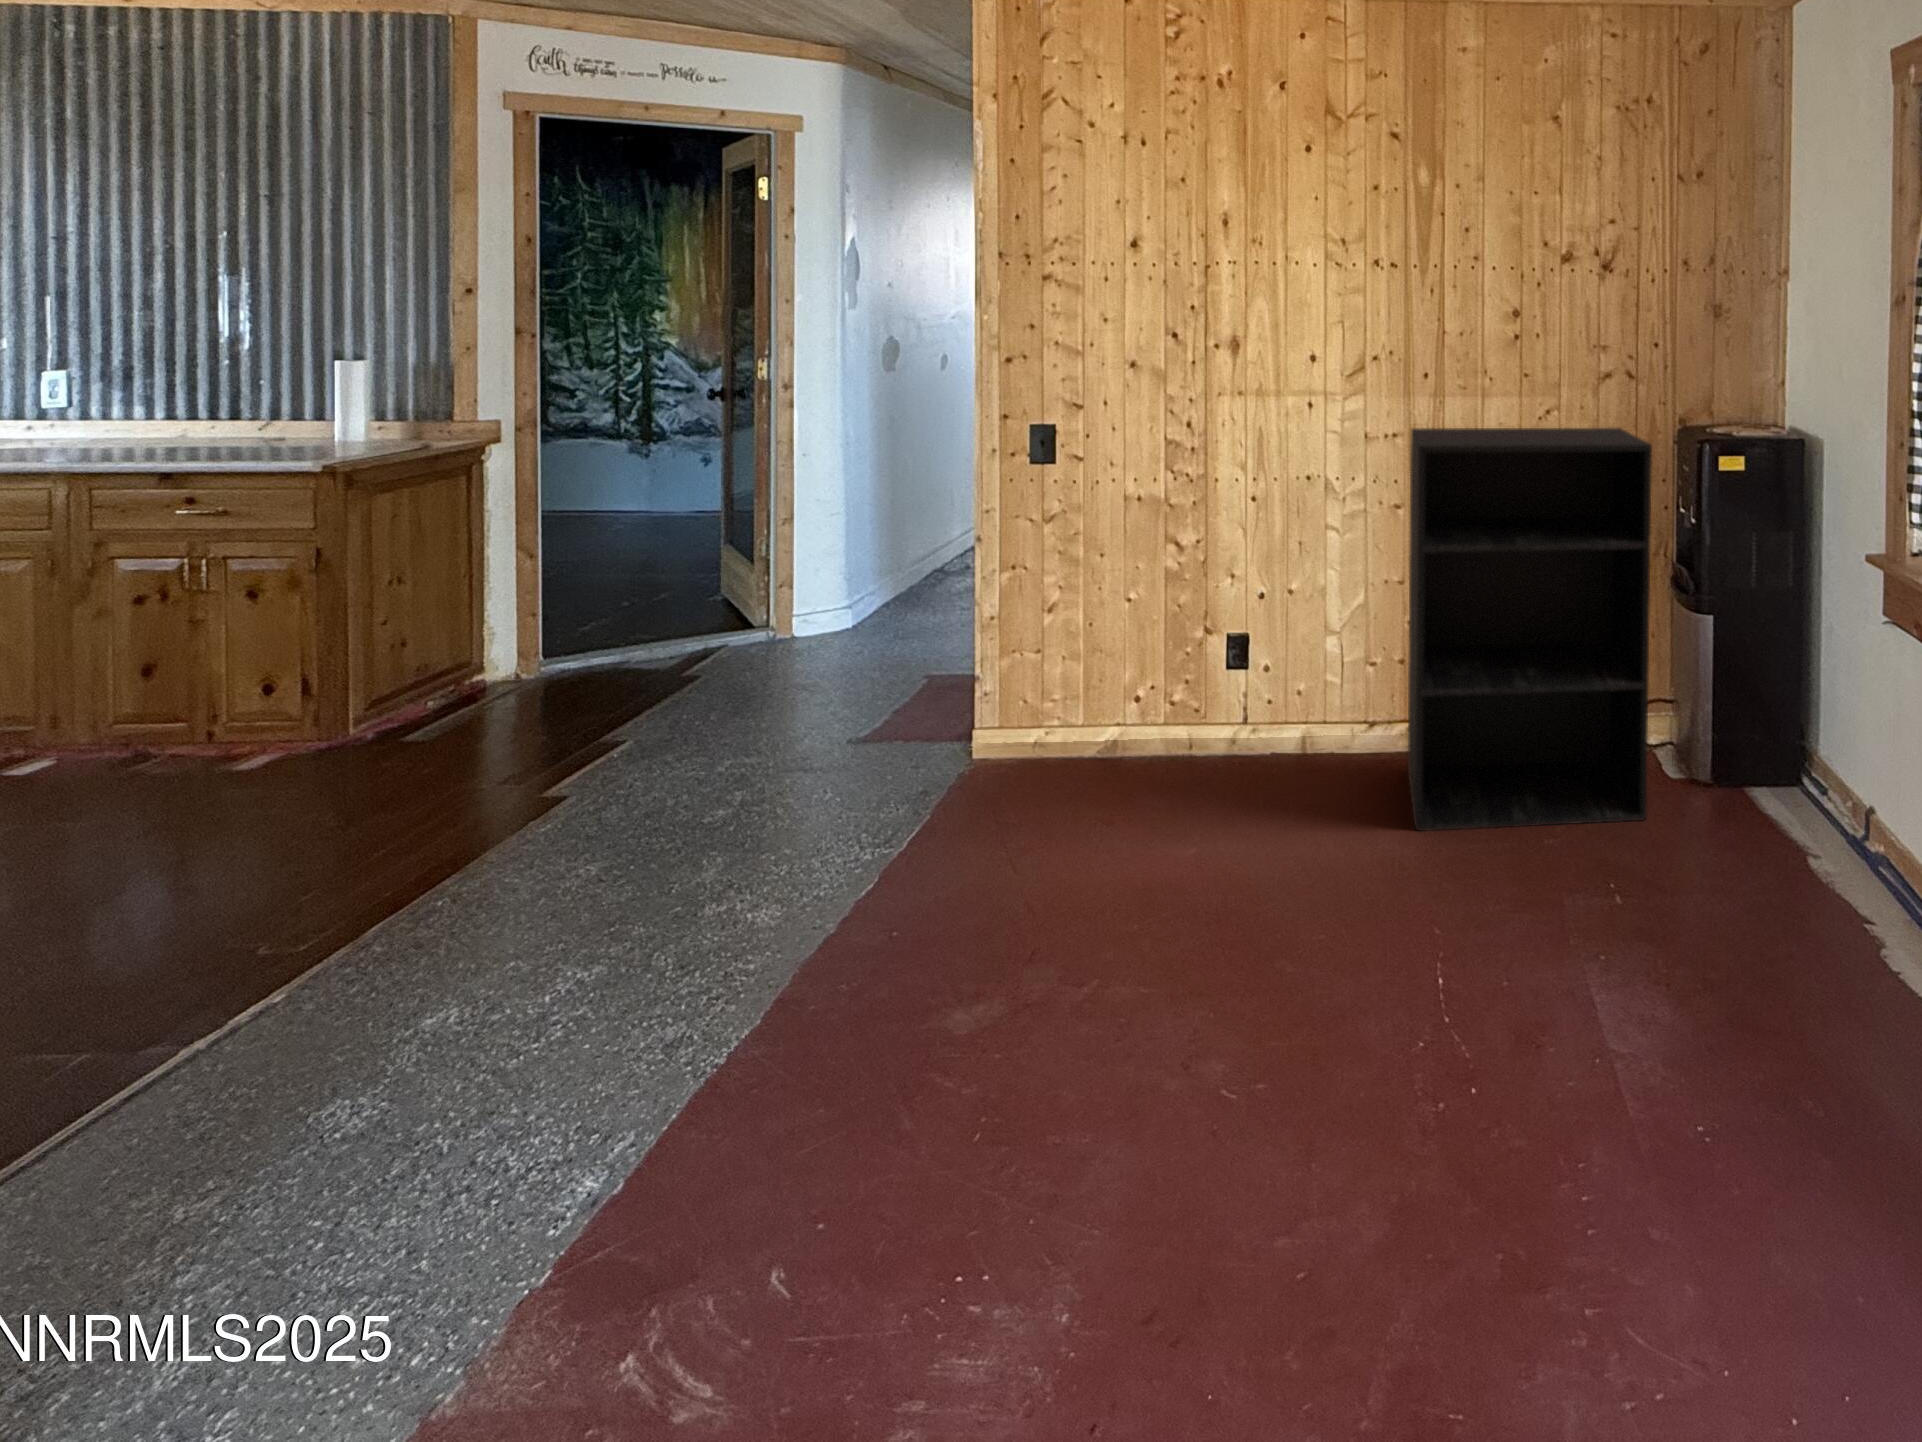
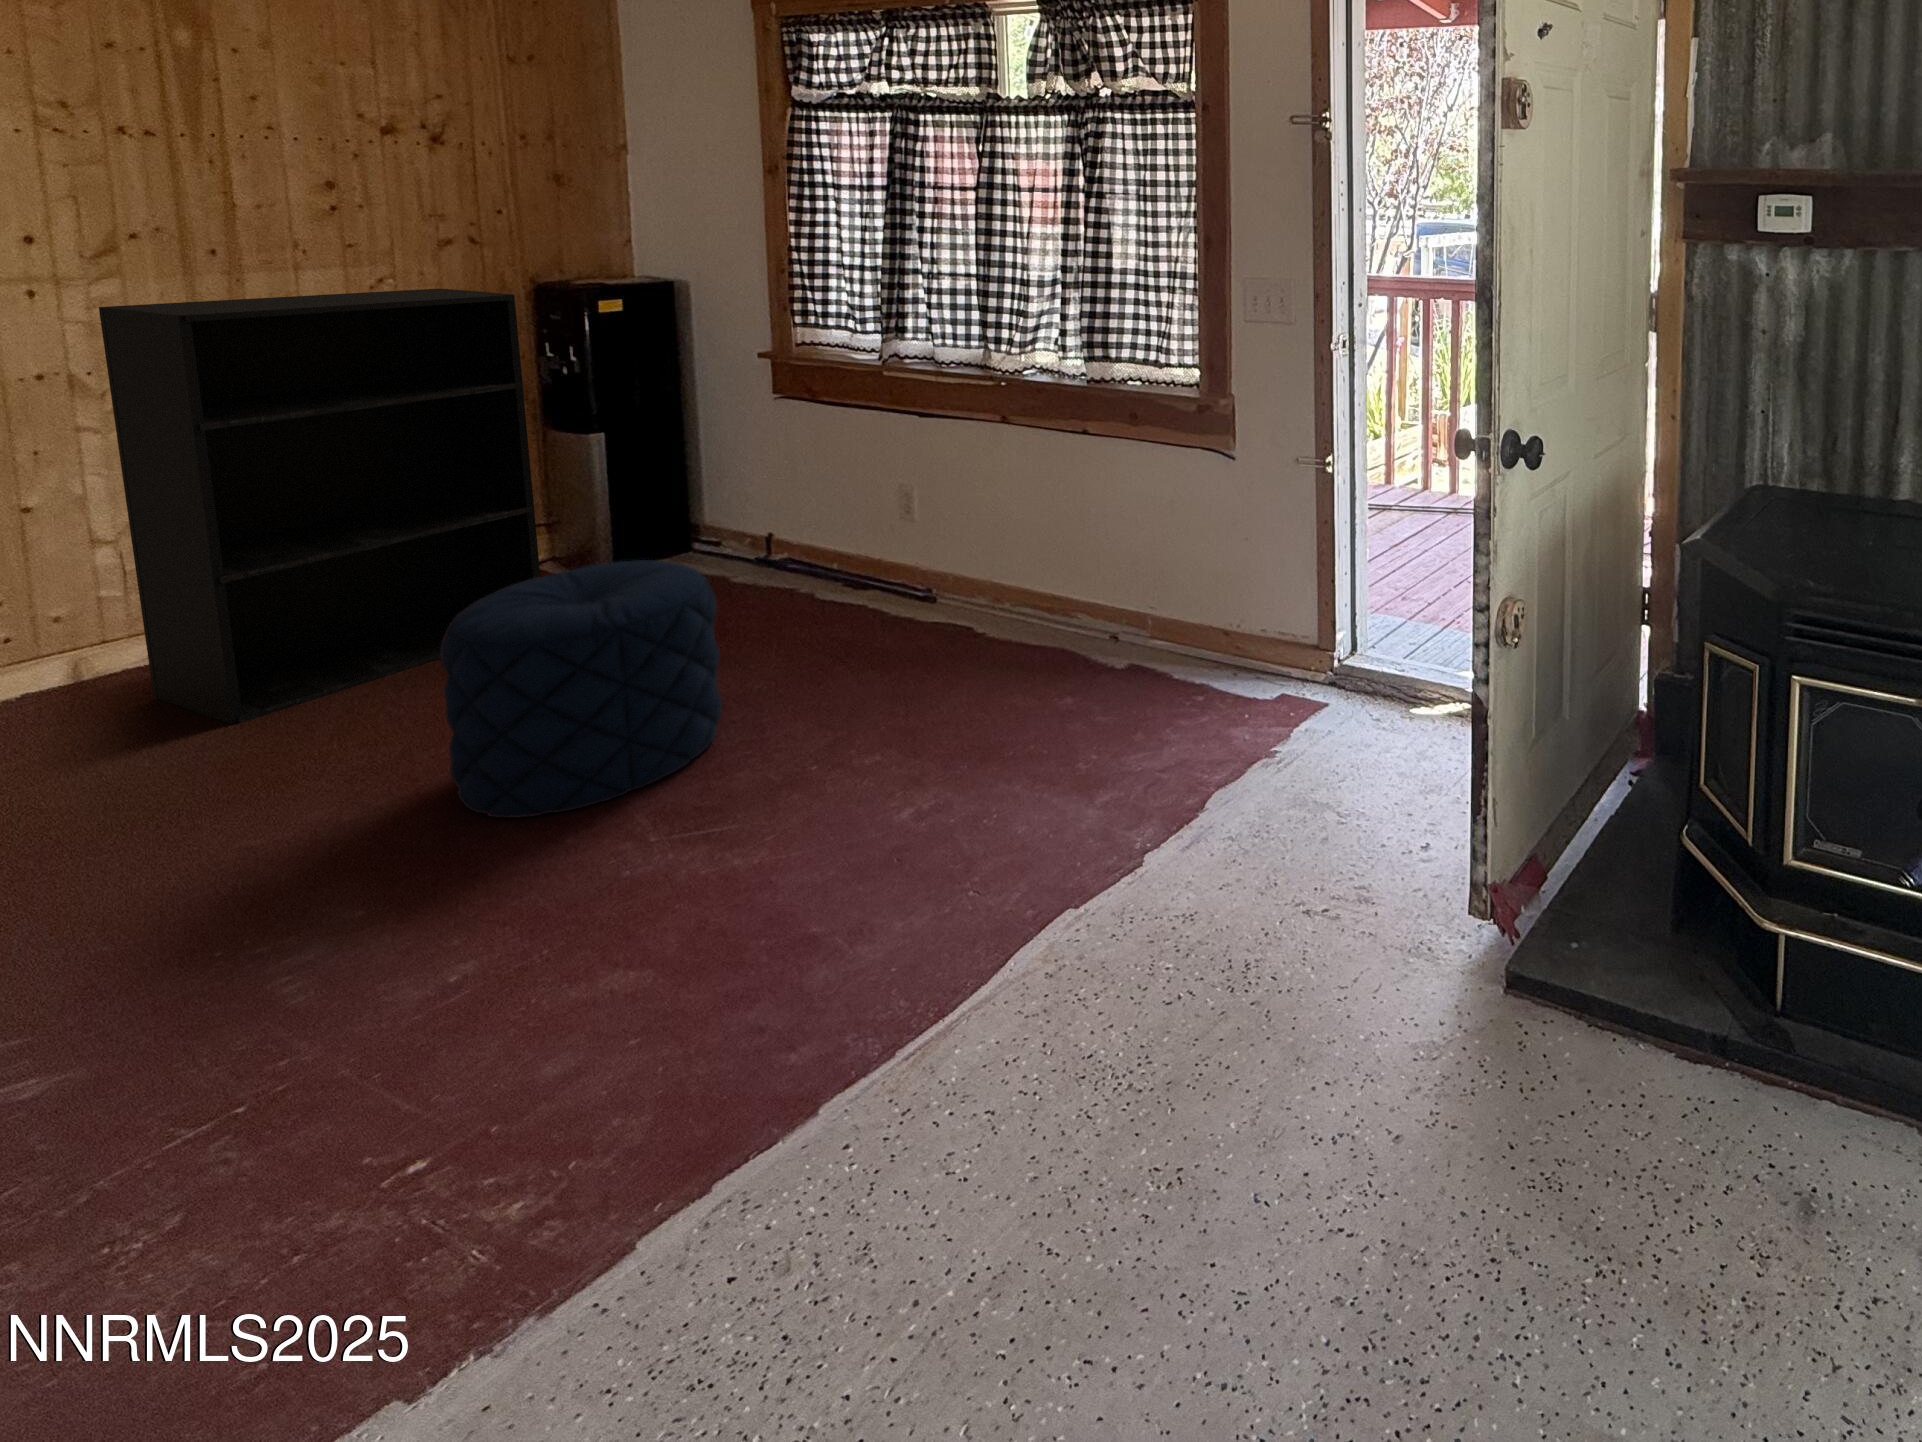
pouf: none [1429,818,1695,1203] -> present [441,560,722,818]

